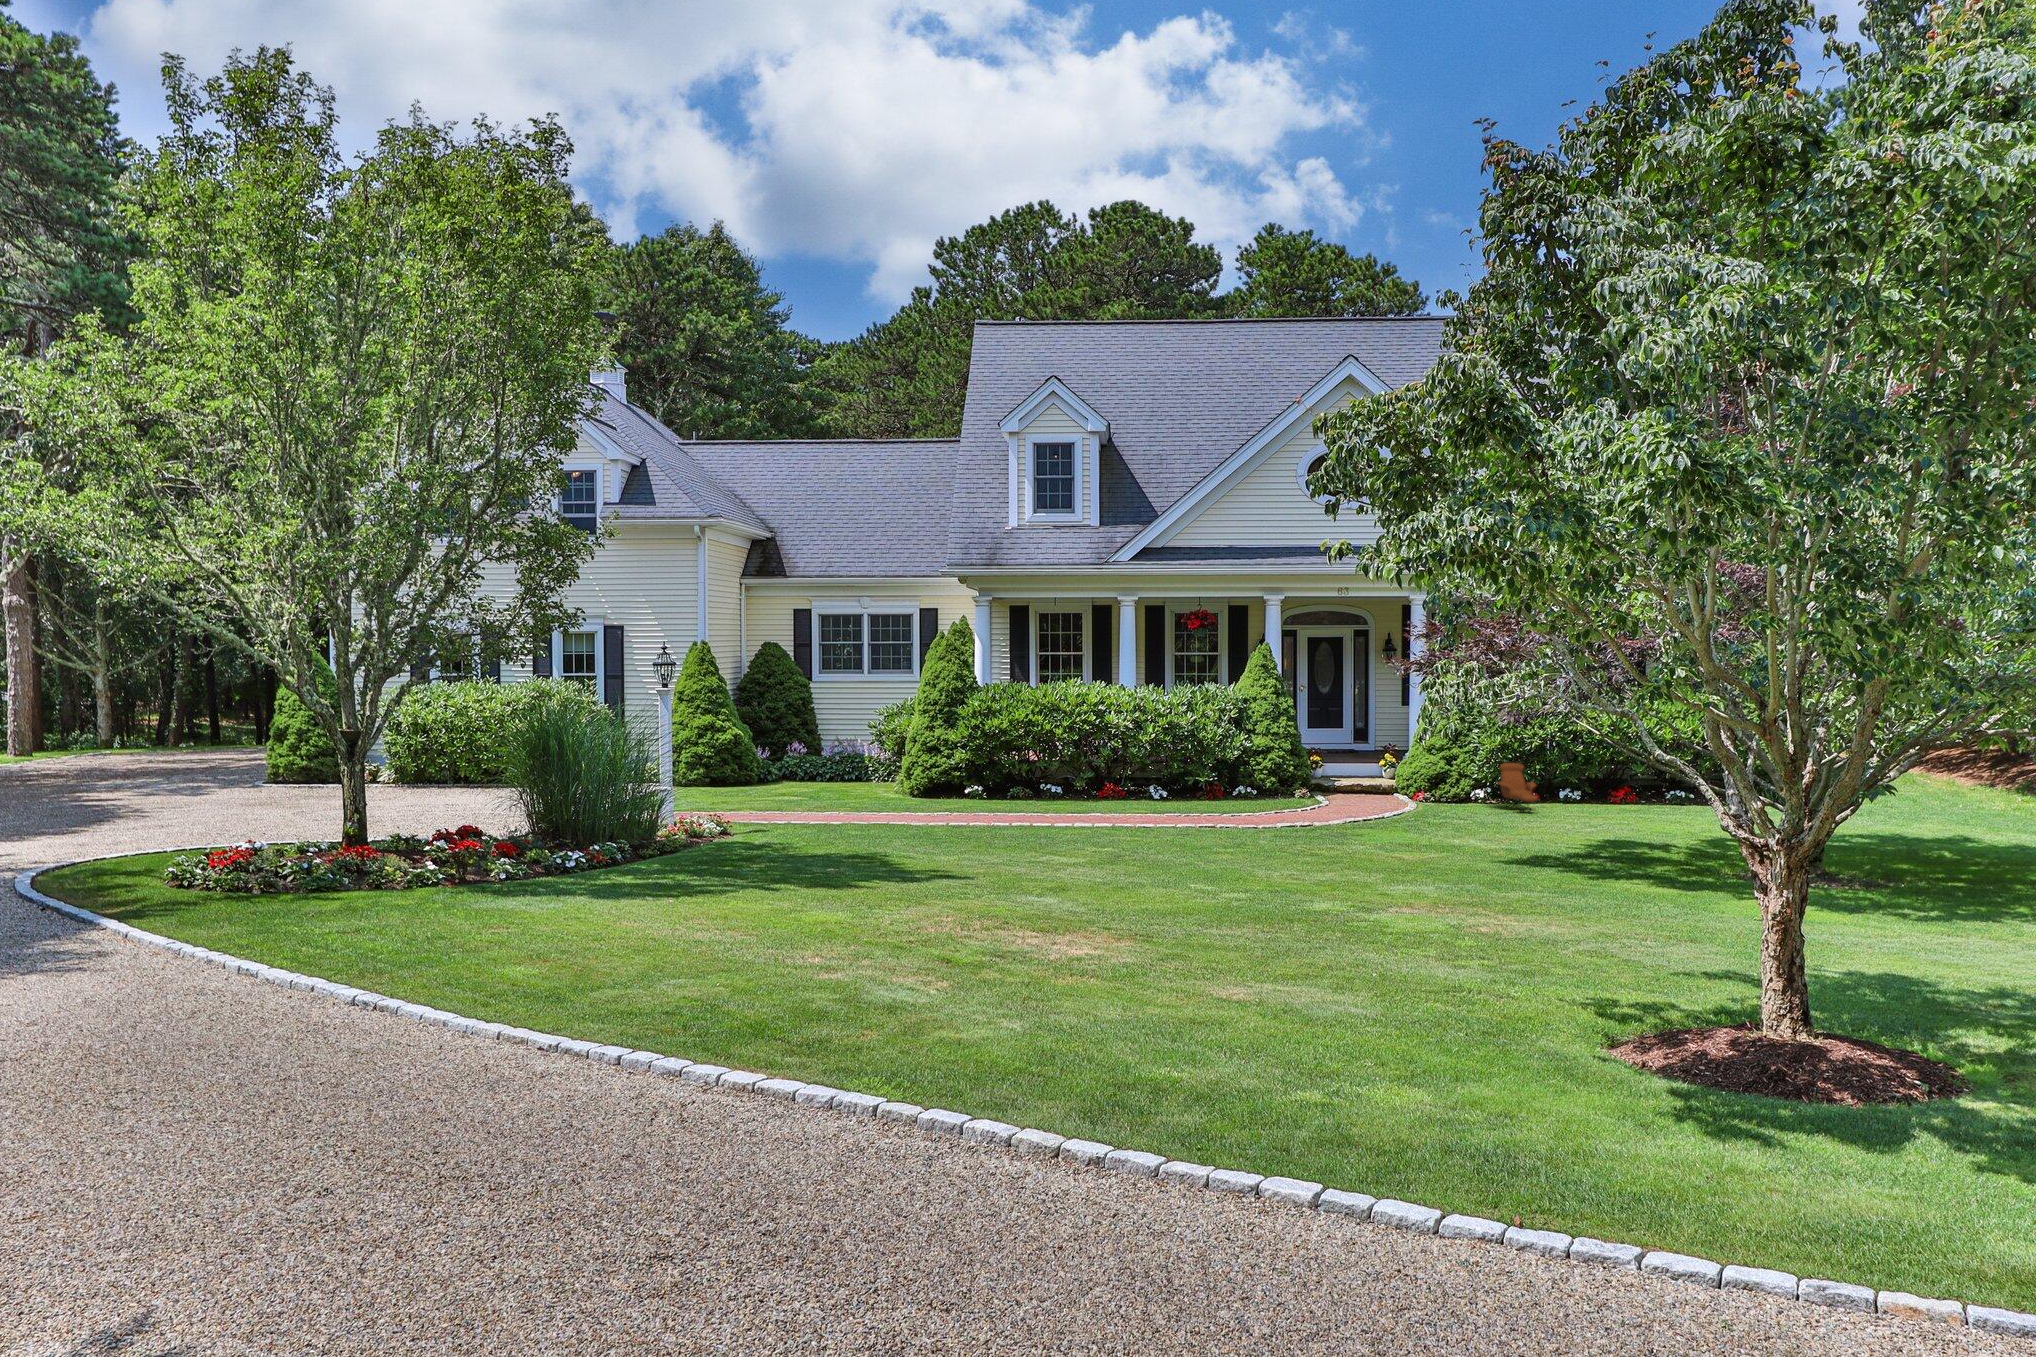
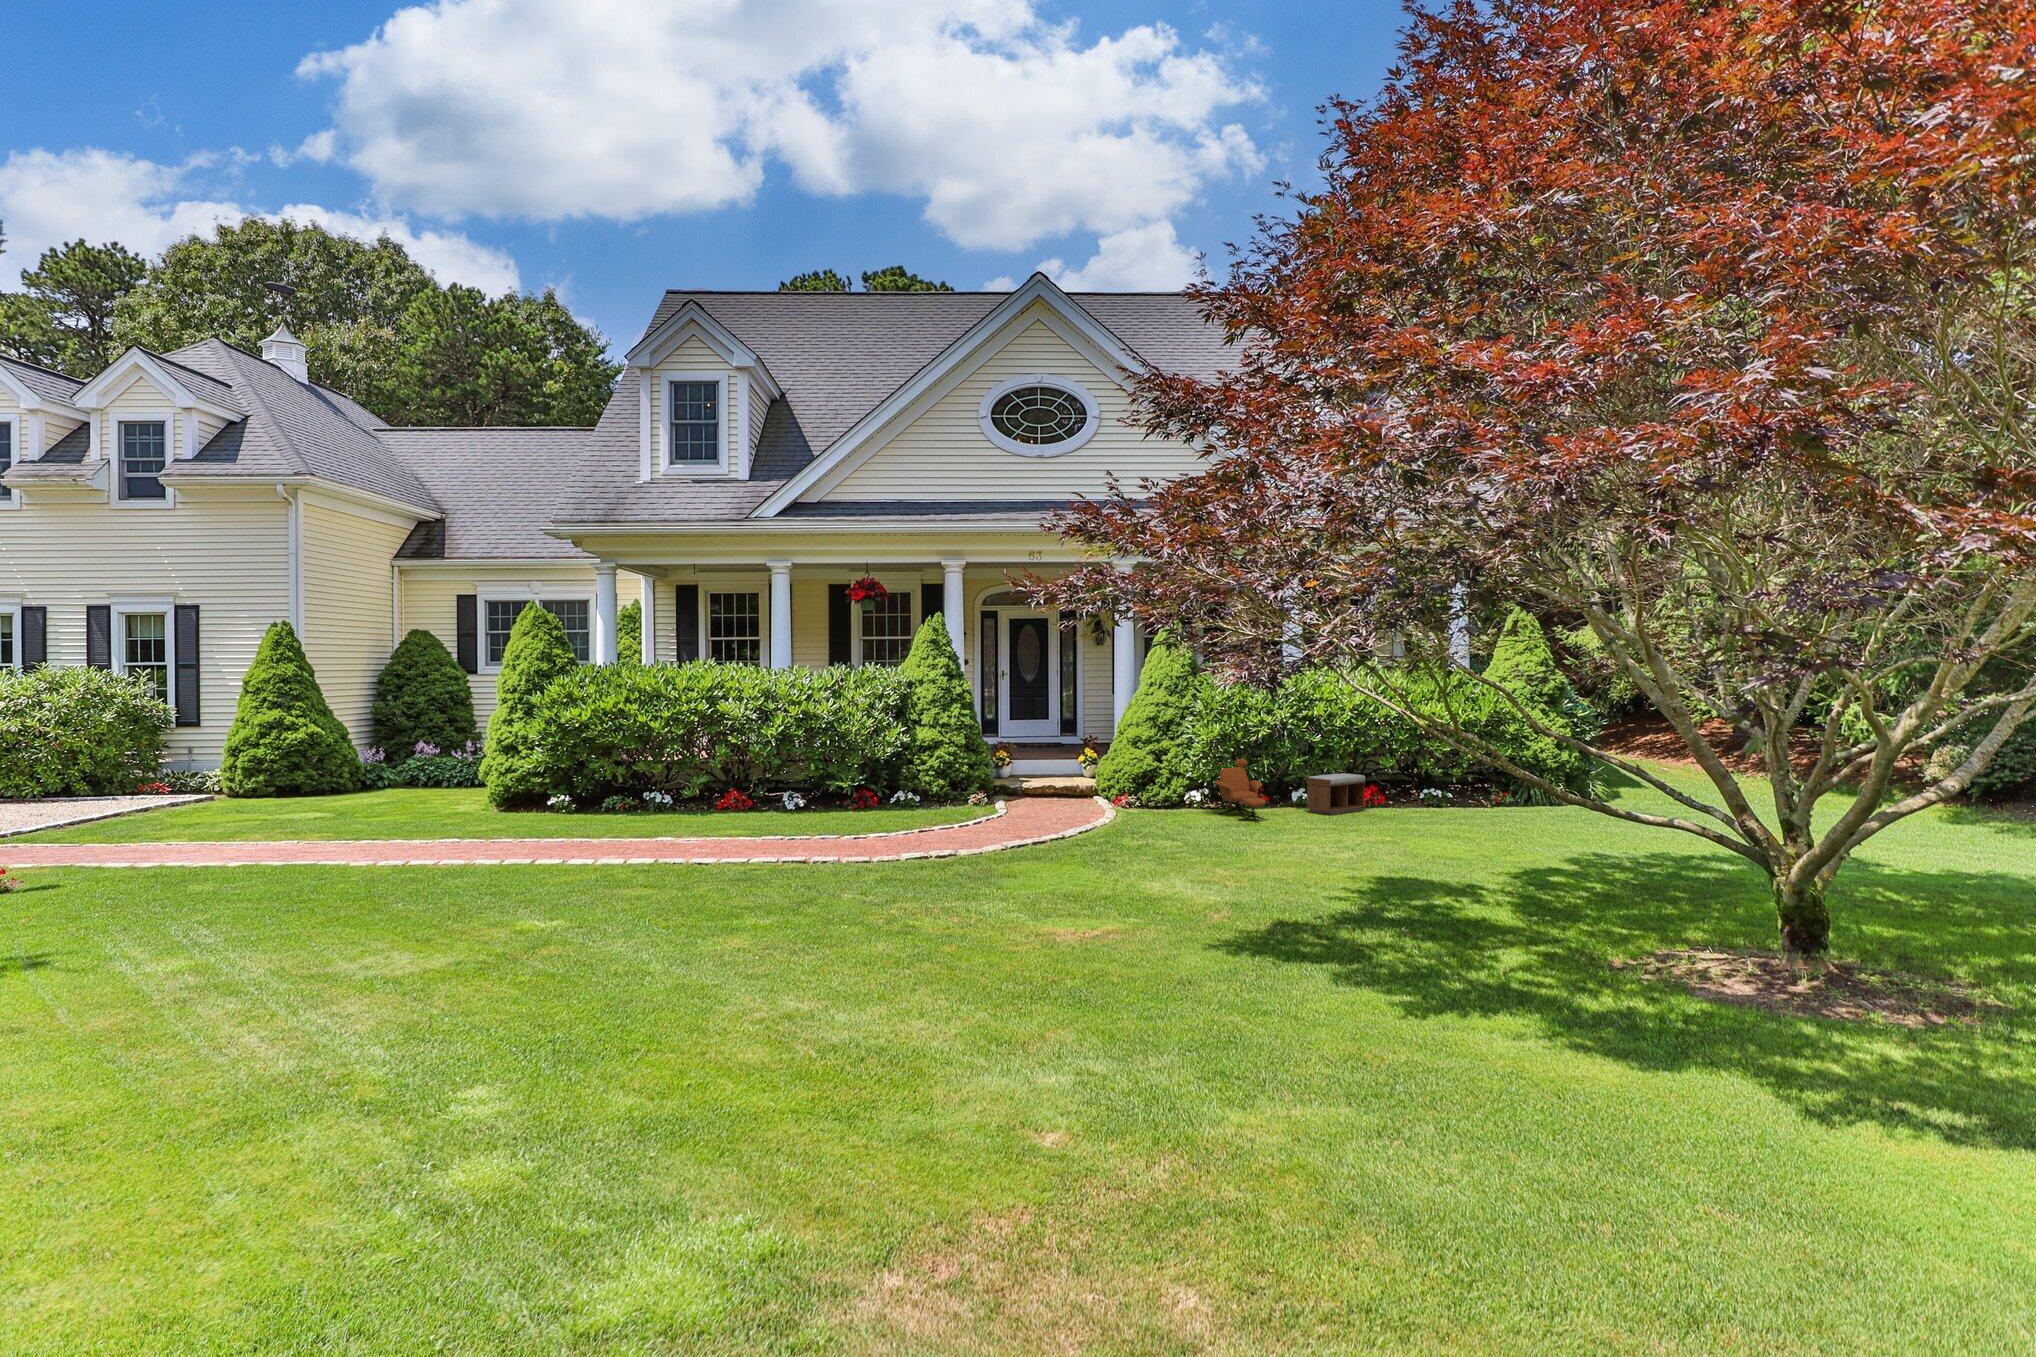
bench: none [1574,778,1626,811] -> present [1306,773,1366,815]

